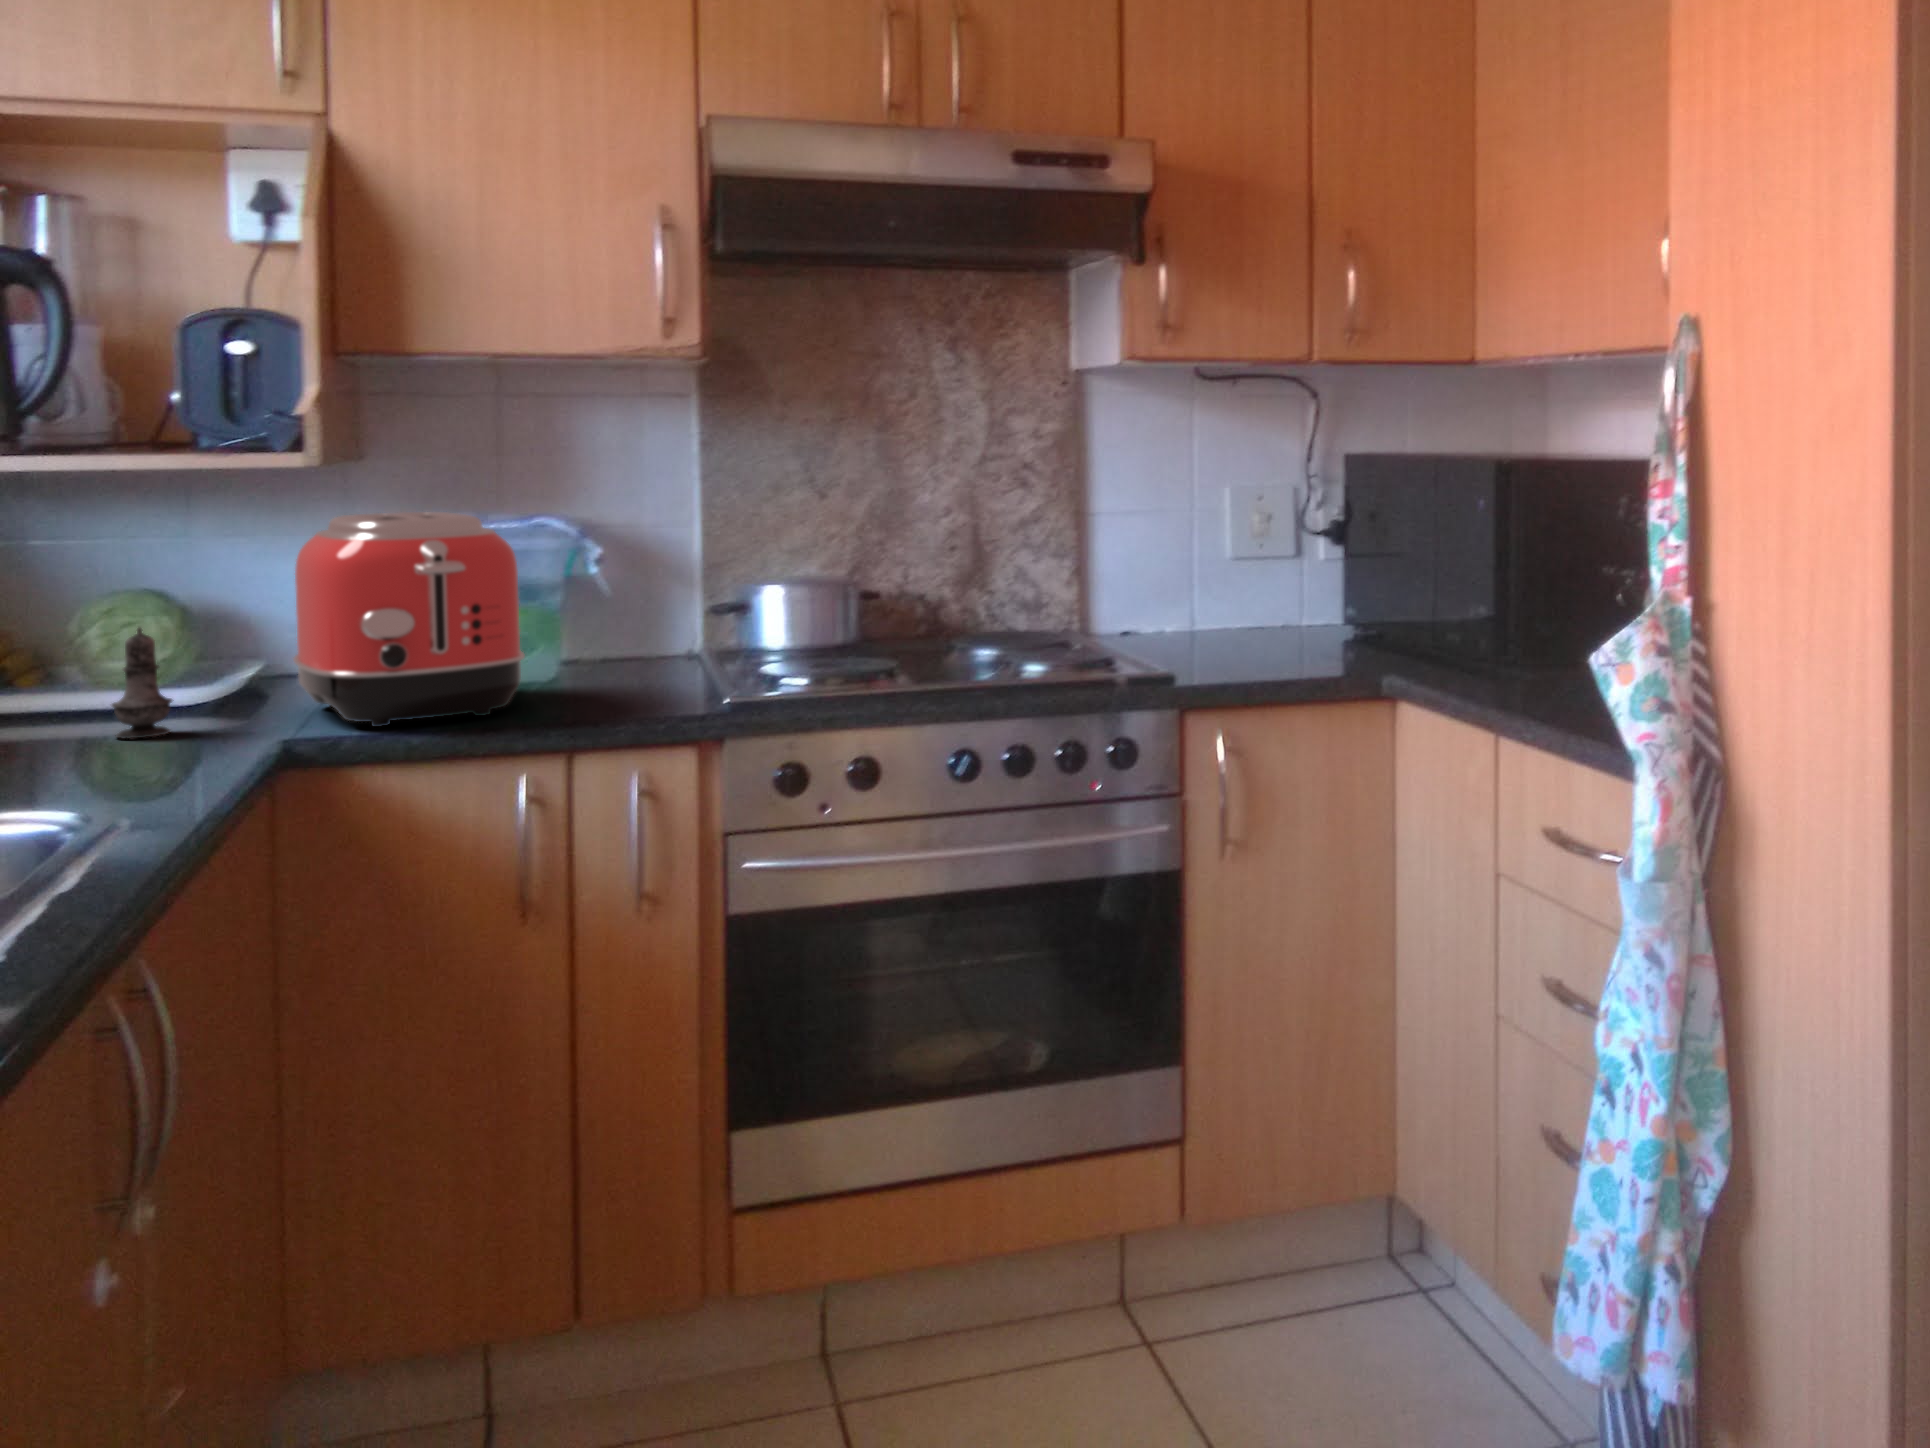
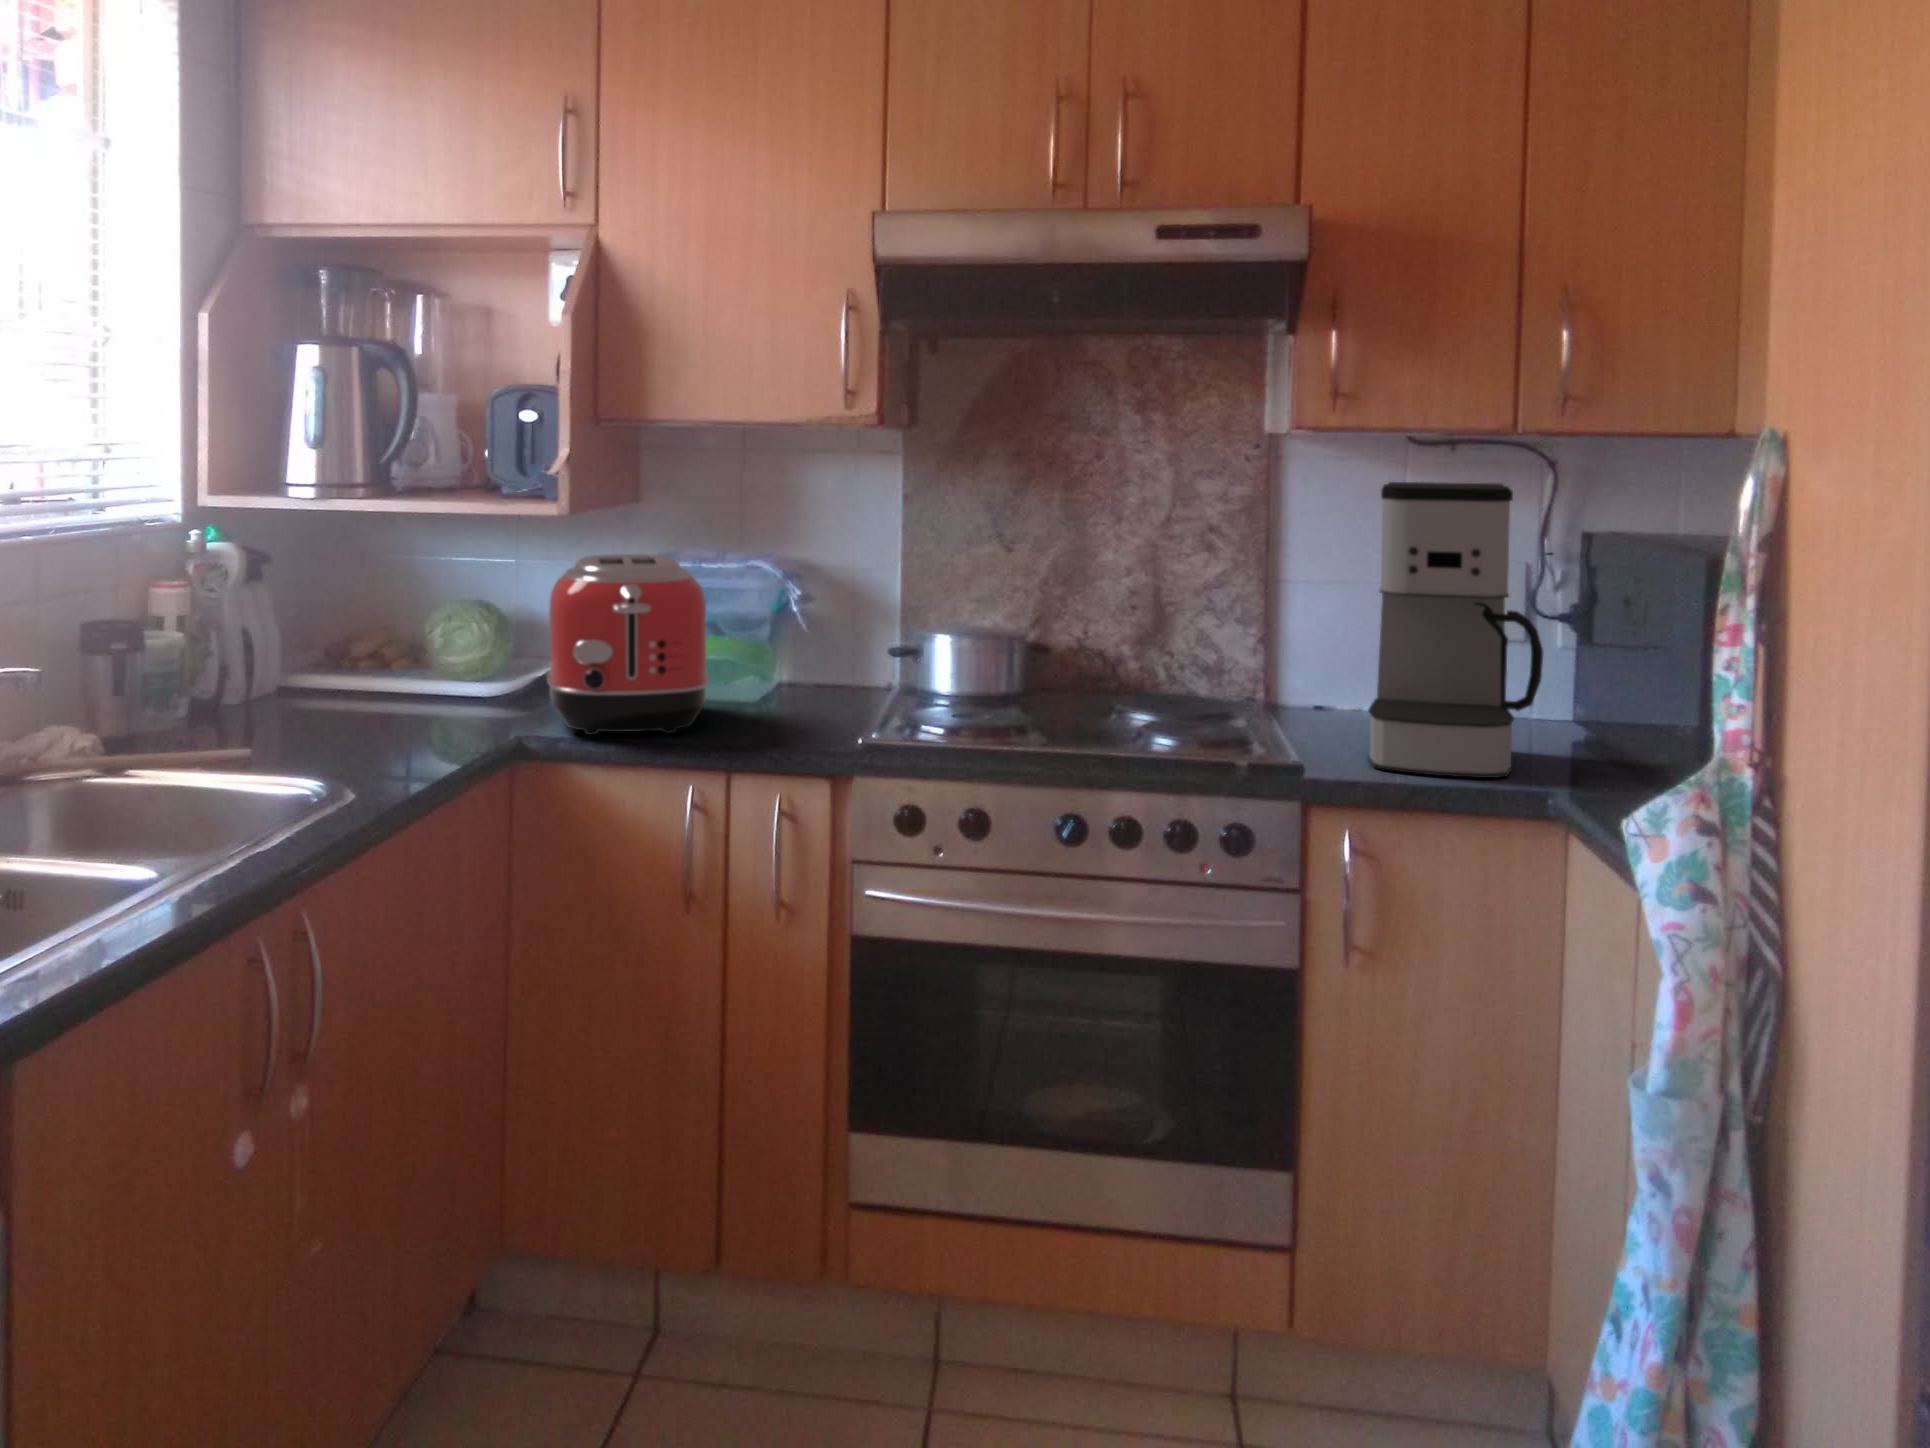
coffee maker: none [1213,406,1368,672] -> present [1368,482,1543,778]
salt shaker: present [112,627,172,739] -> none [419,637,460,724]

